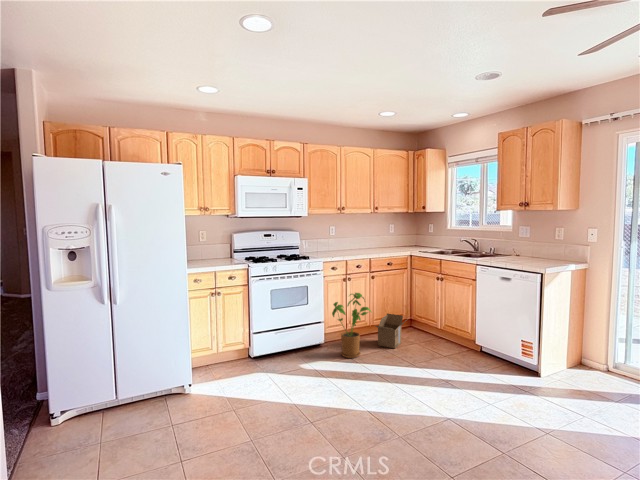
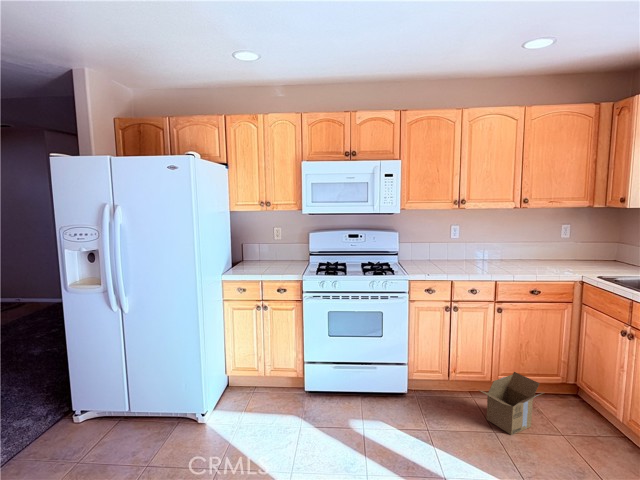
house plant: present [332,293,371,358] -> none [405,335,461,433]

